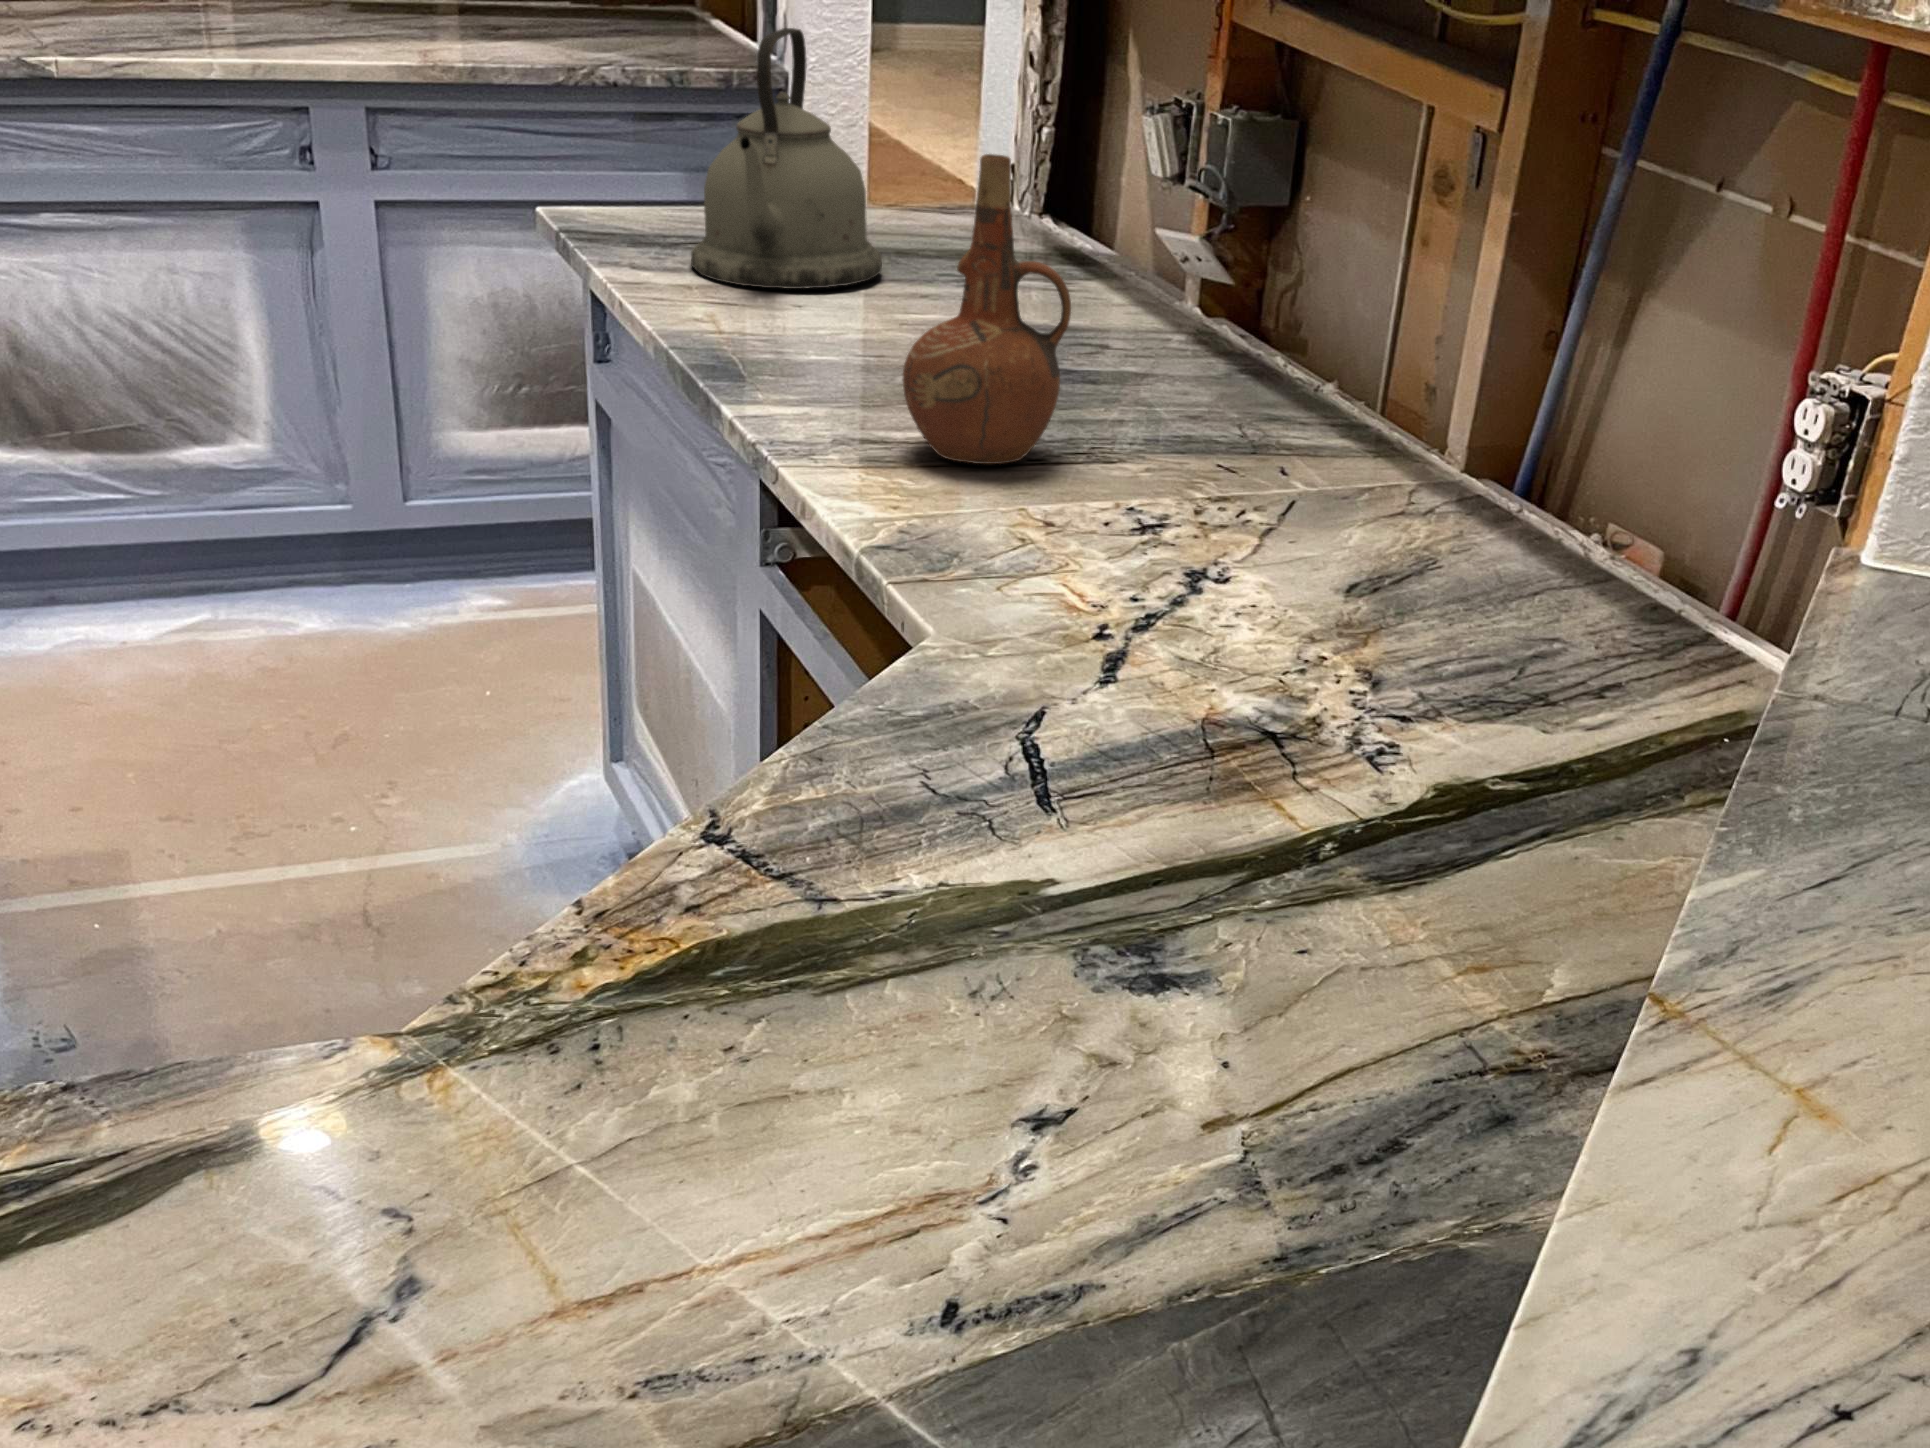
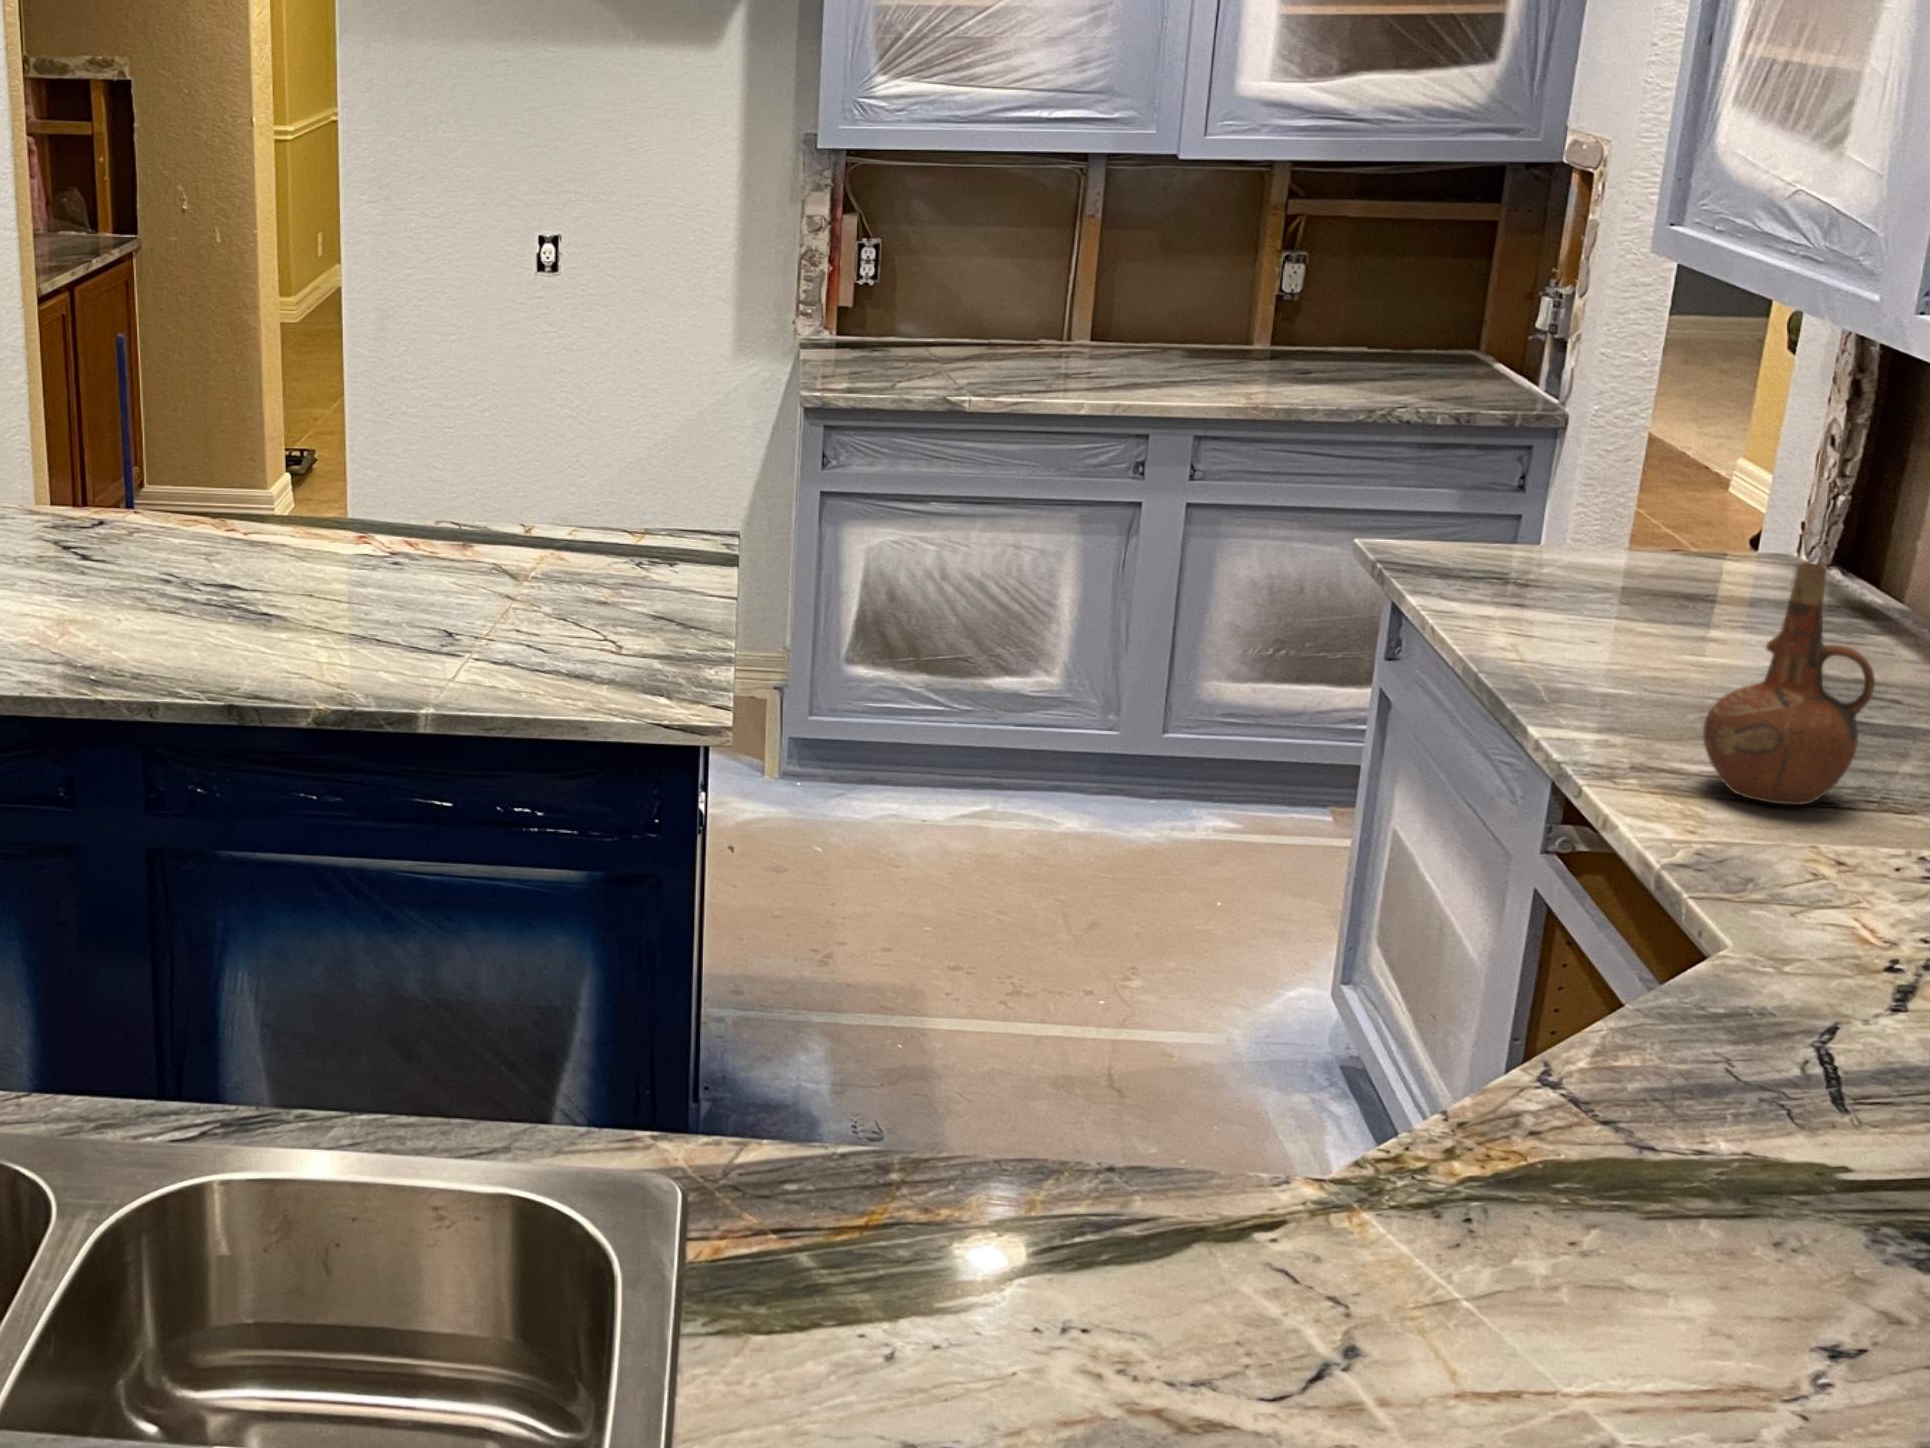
kettle: present [691,28,882,289] -> none [1493,423,1672,627]

